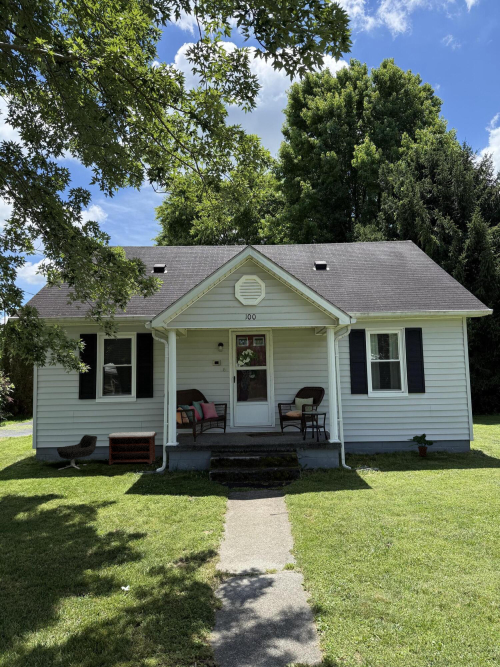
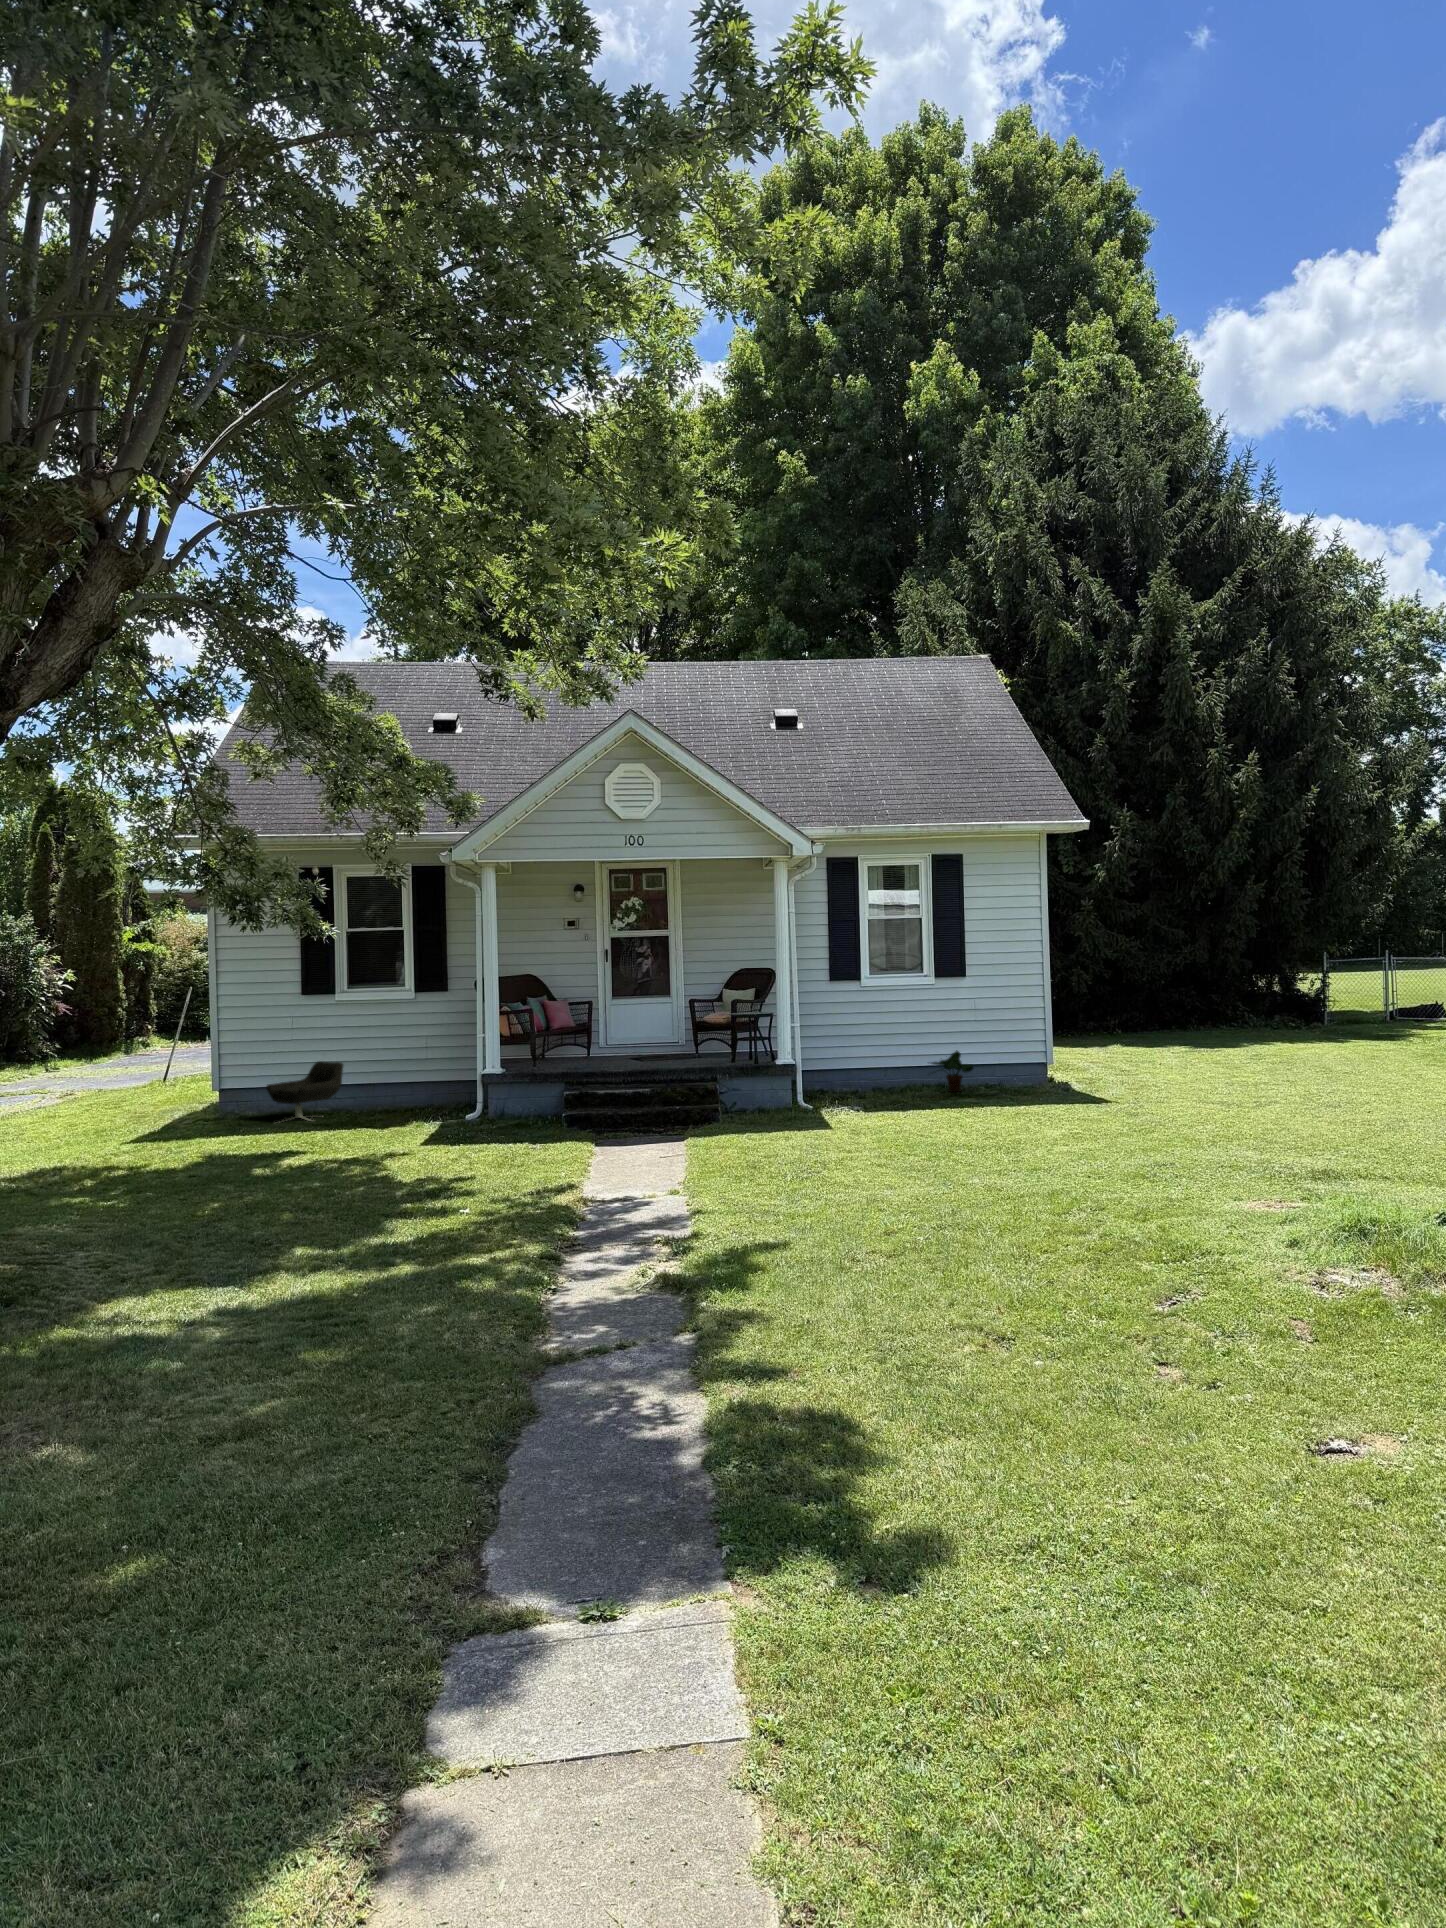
bench: present [108,432,157,465] -> none [364,1054,457,1115]

